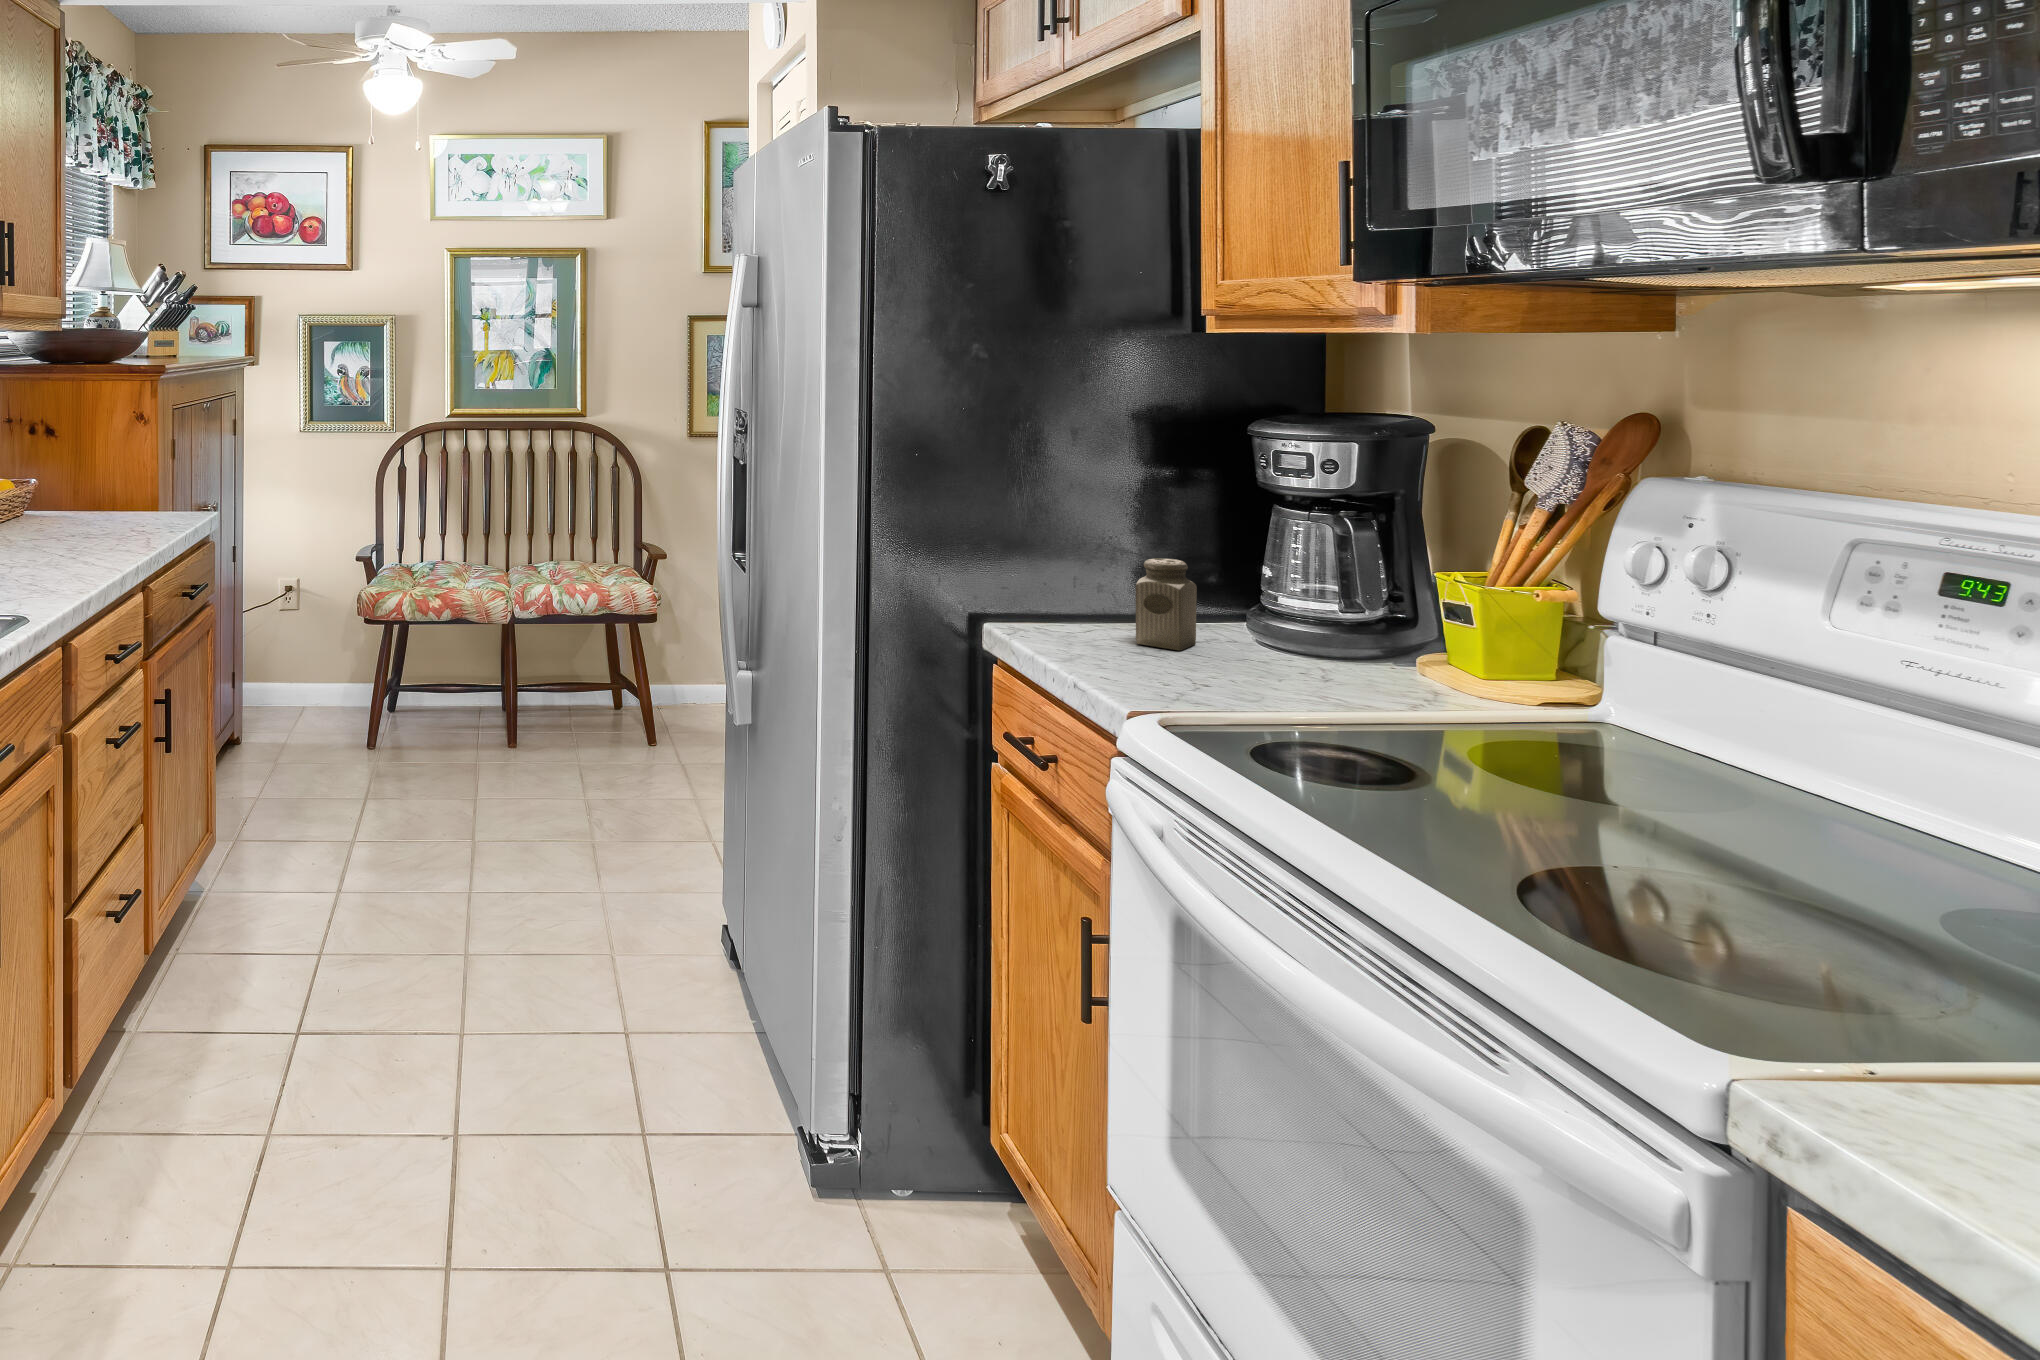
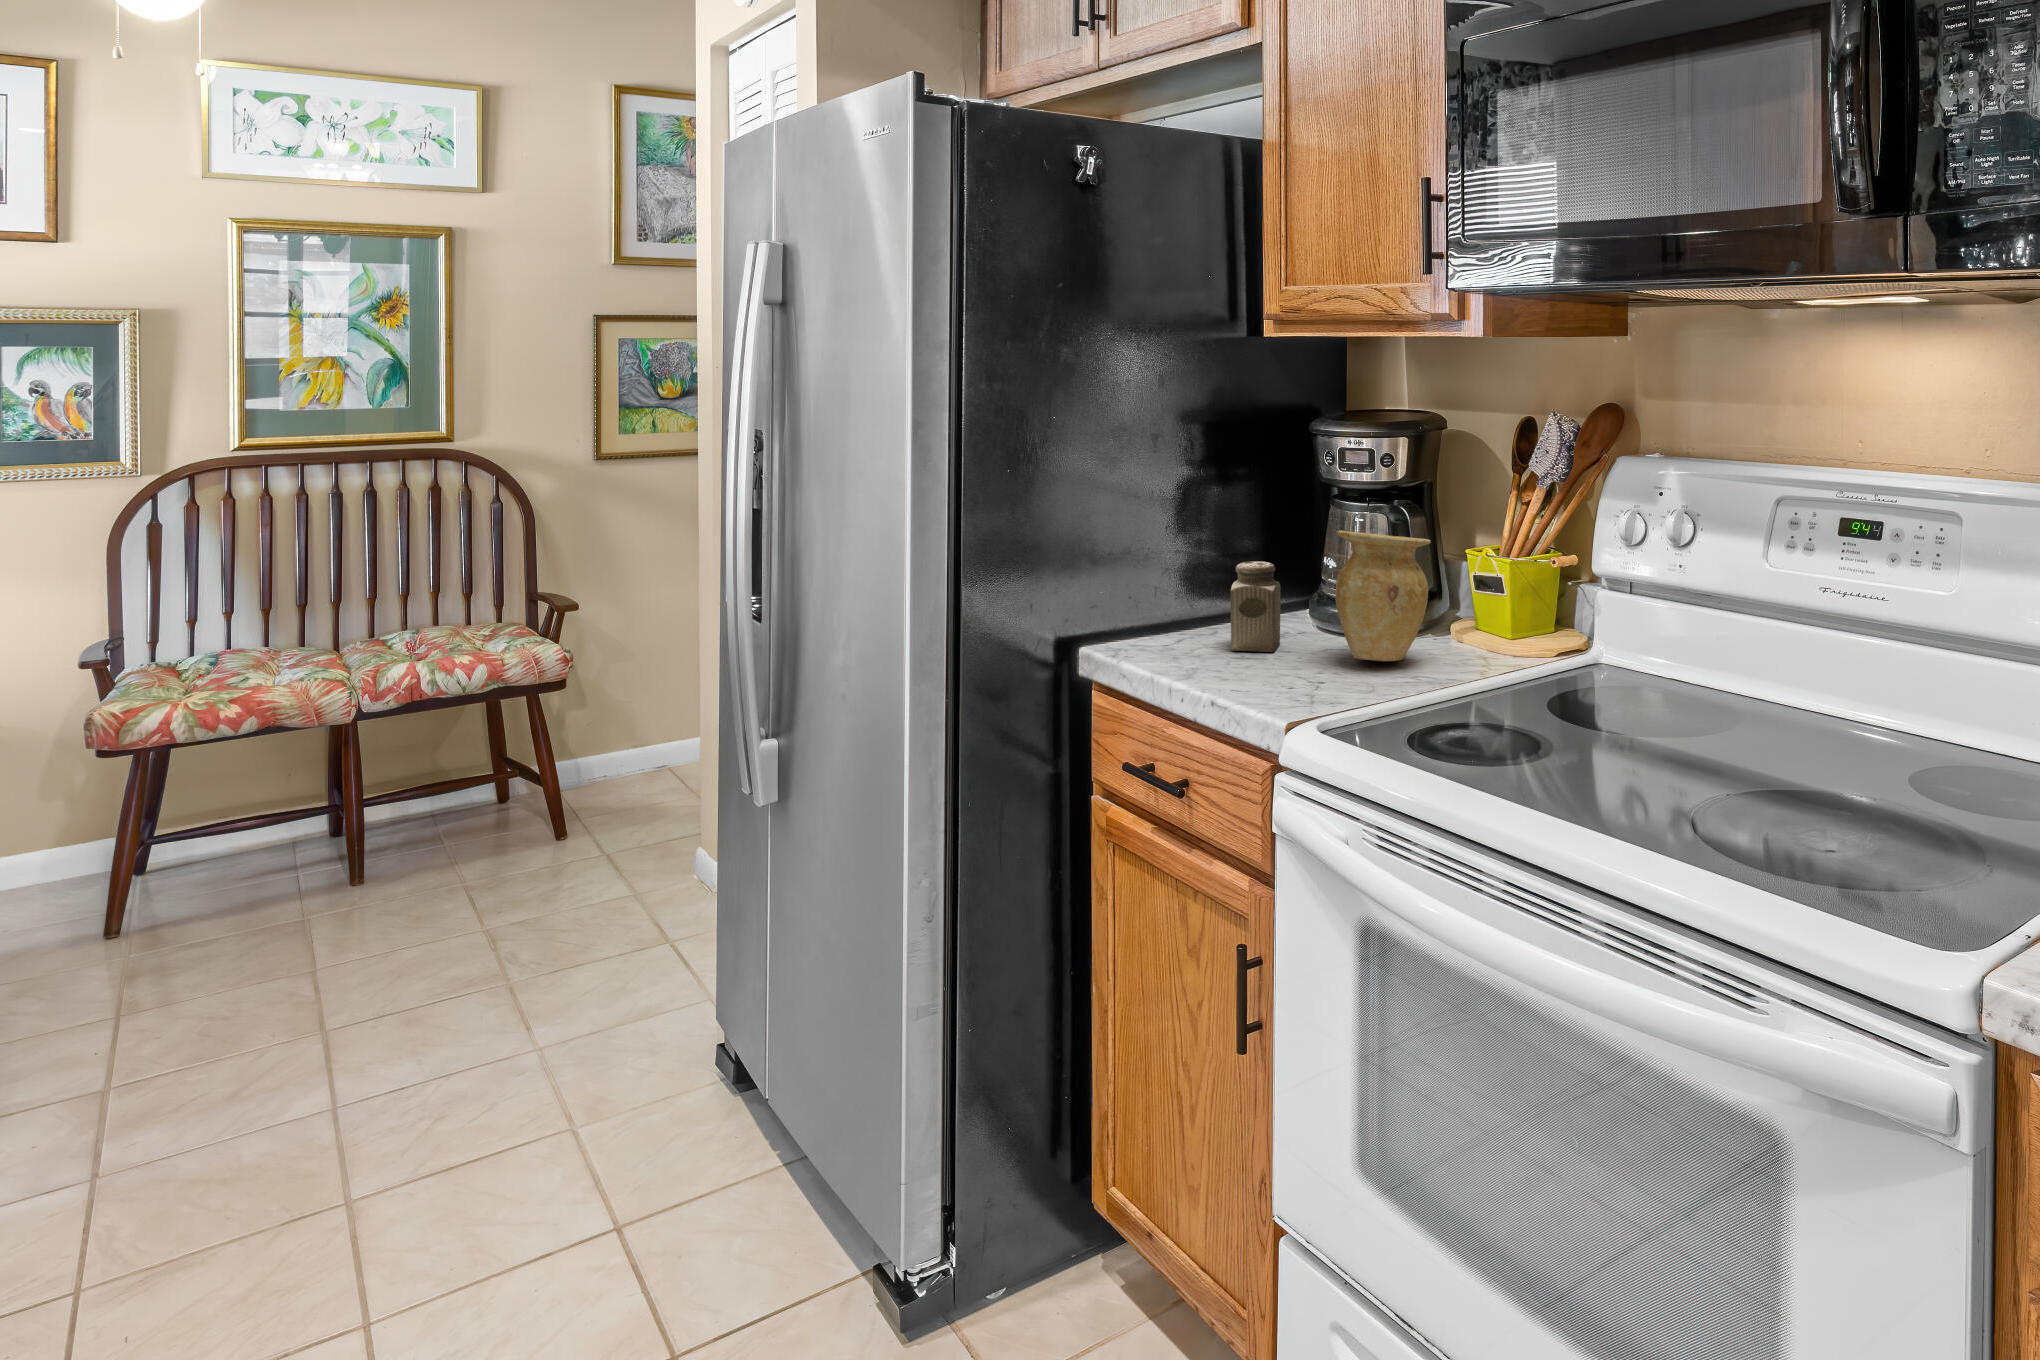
vase: none [1241,534,1358,675] -> present [1335,530,1430,661]

